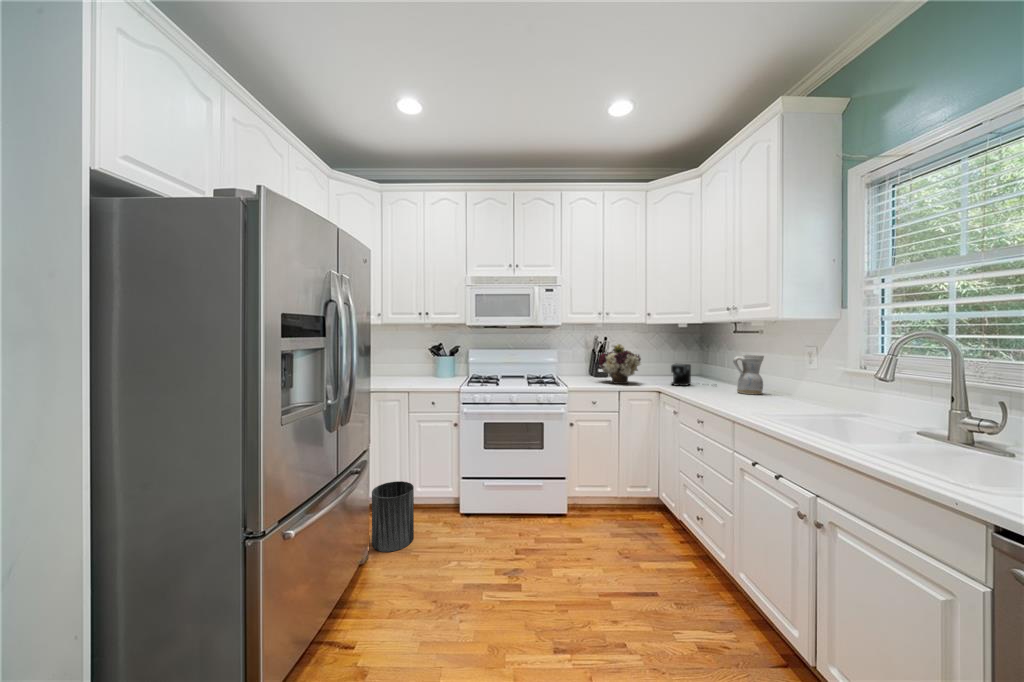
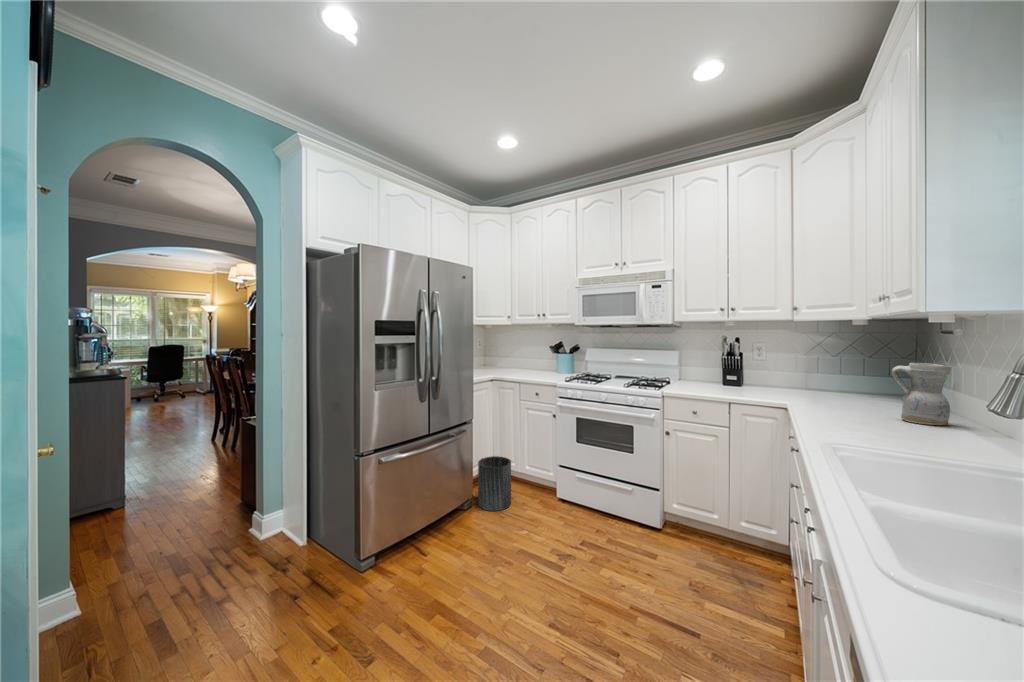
flower arrangement: present [599,344,641,384] -> none [714,344,772,394]
coffee maker: present [671,363,691,386] -> none [814,373,895,408]

